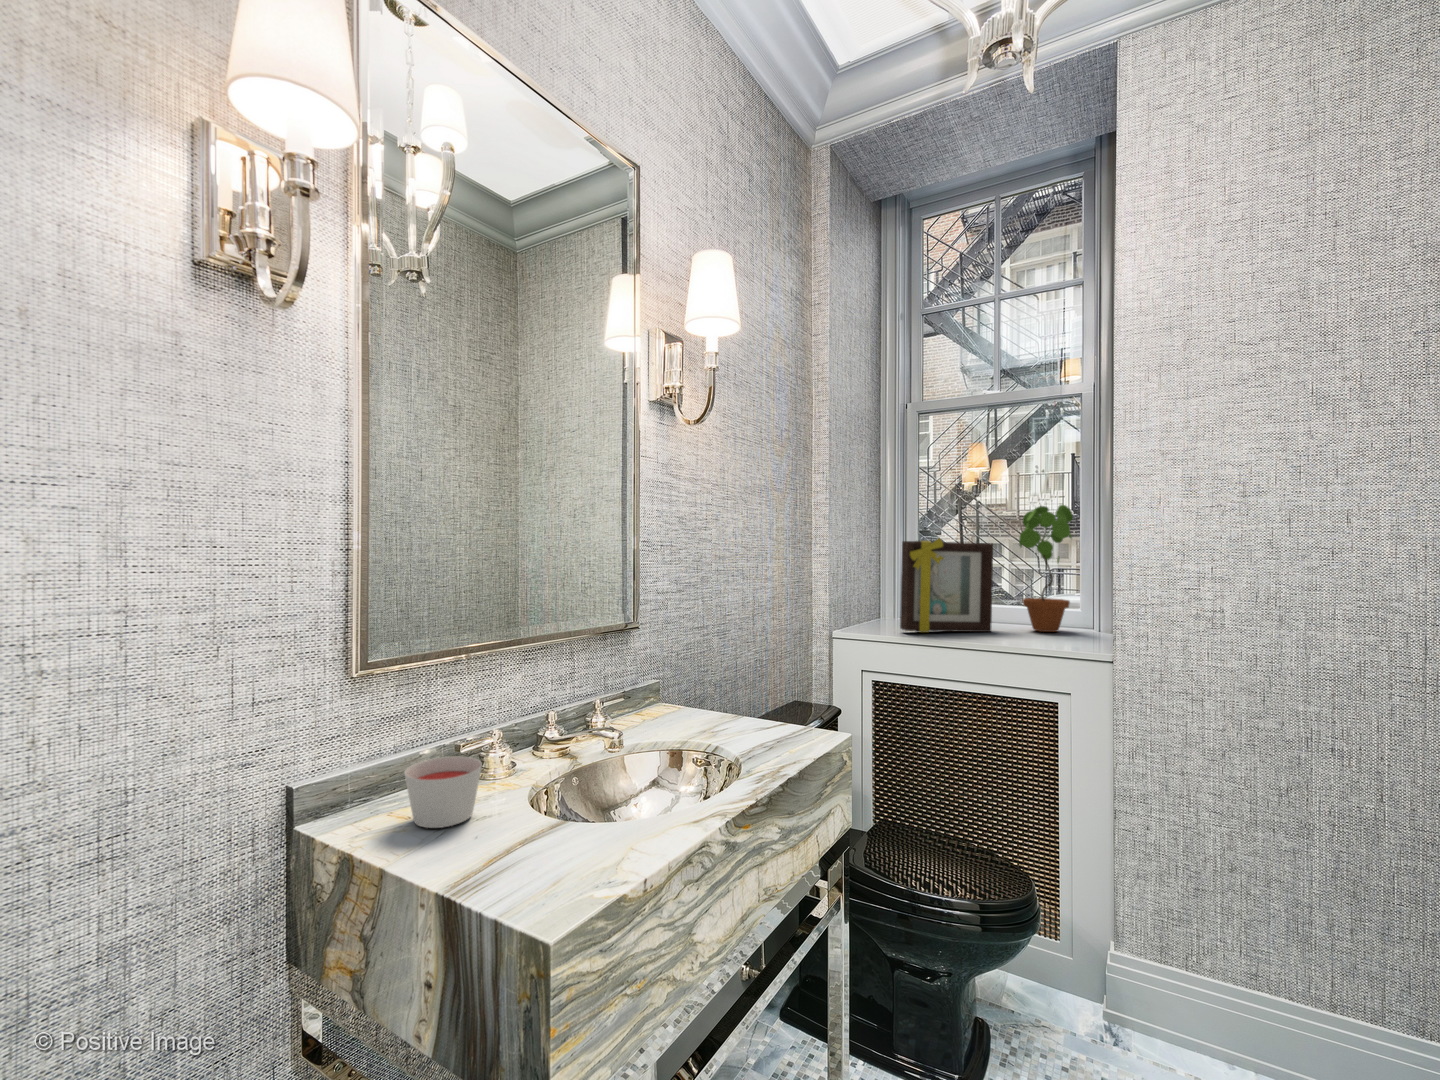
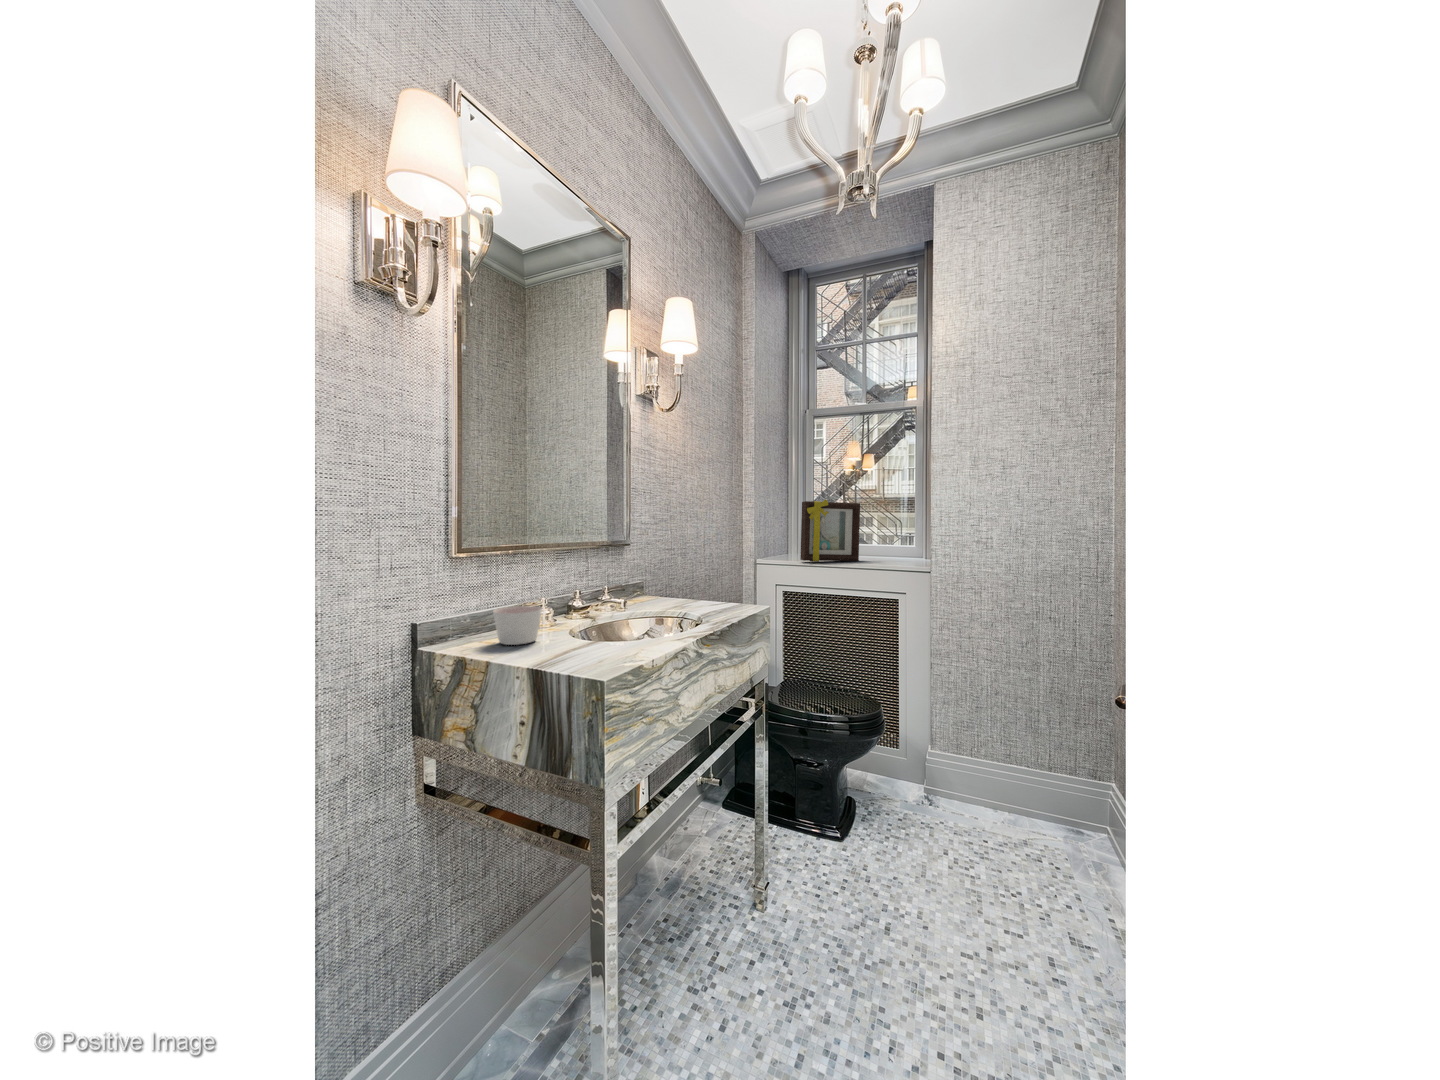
potted plant: present [1019,505,1073,632] -> none [877,478,910,560]

